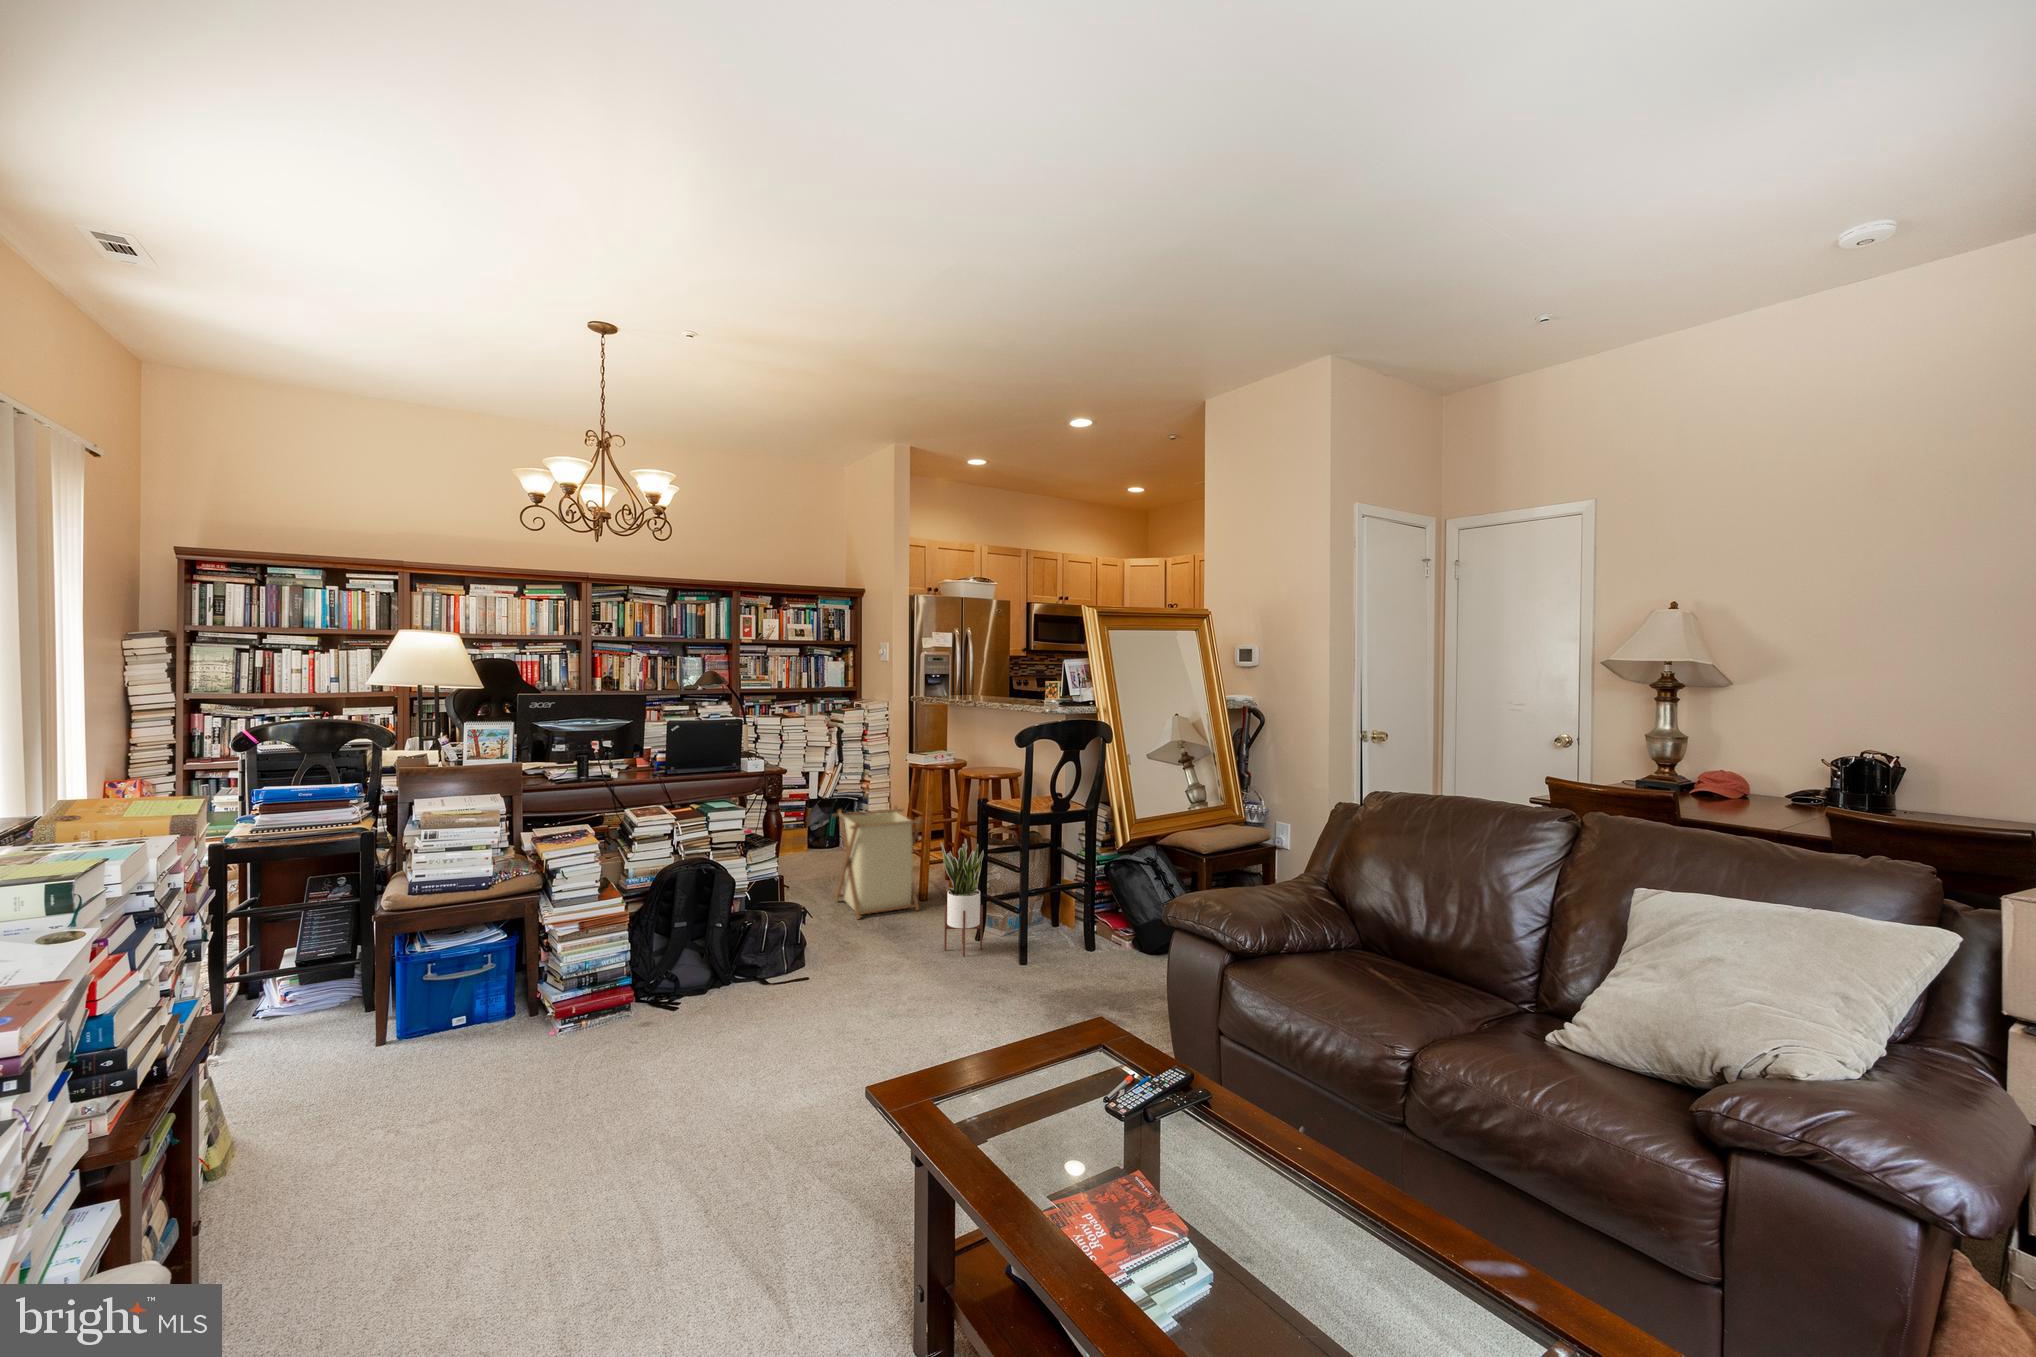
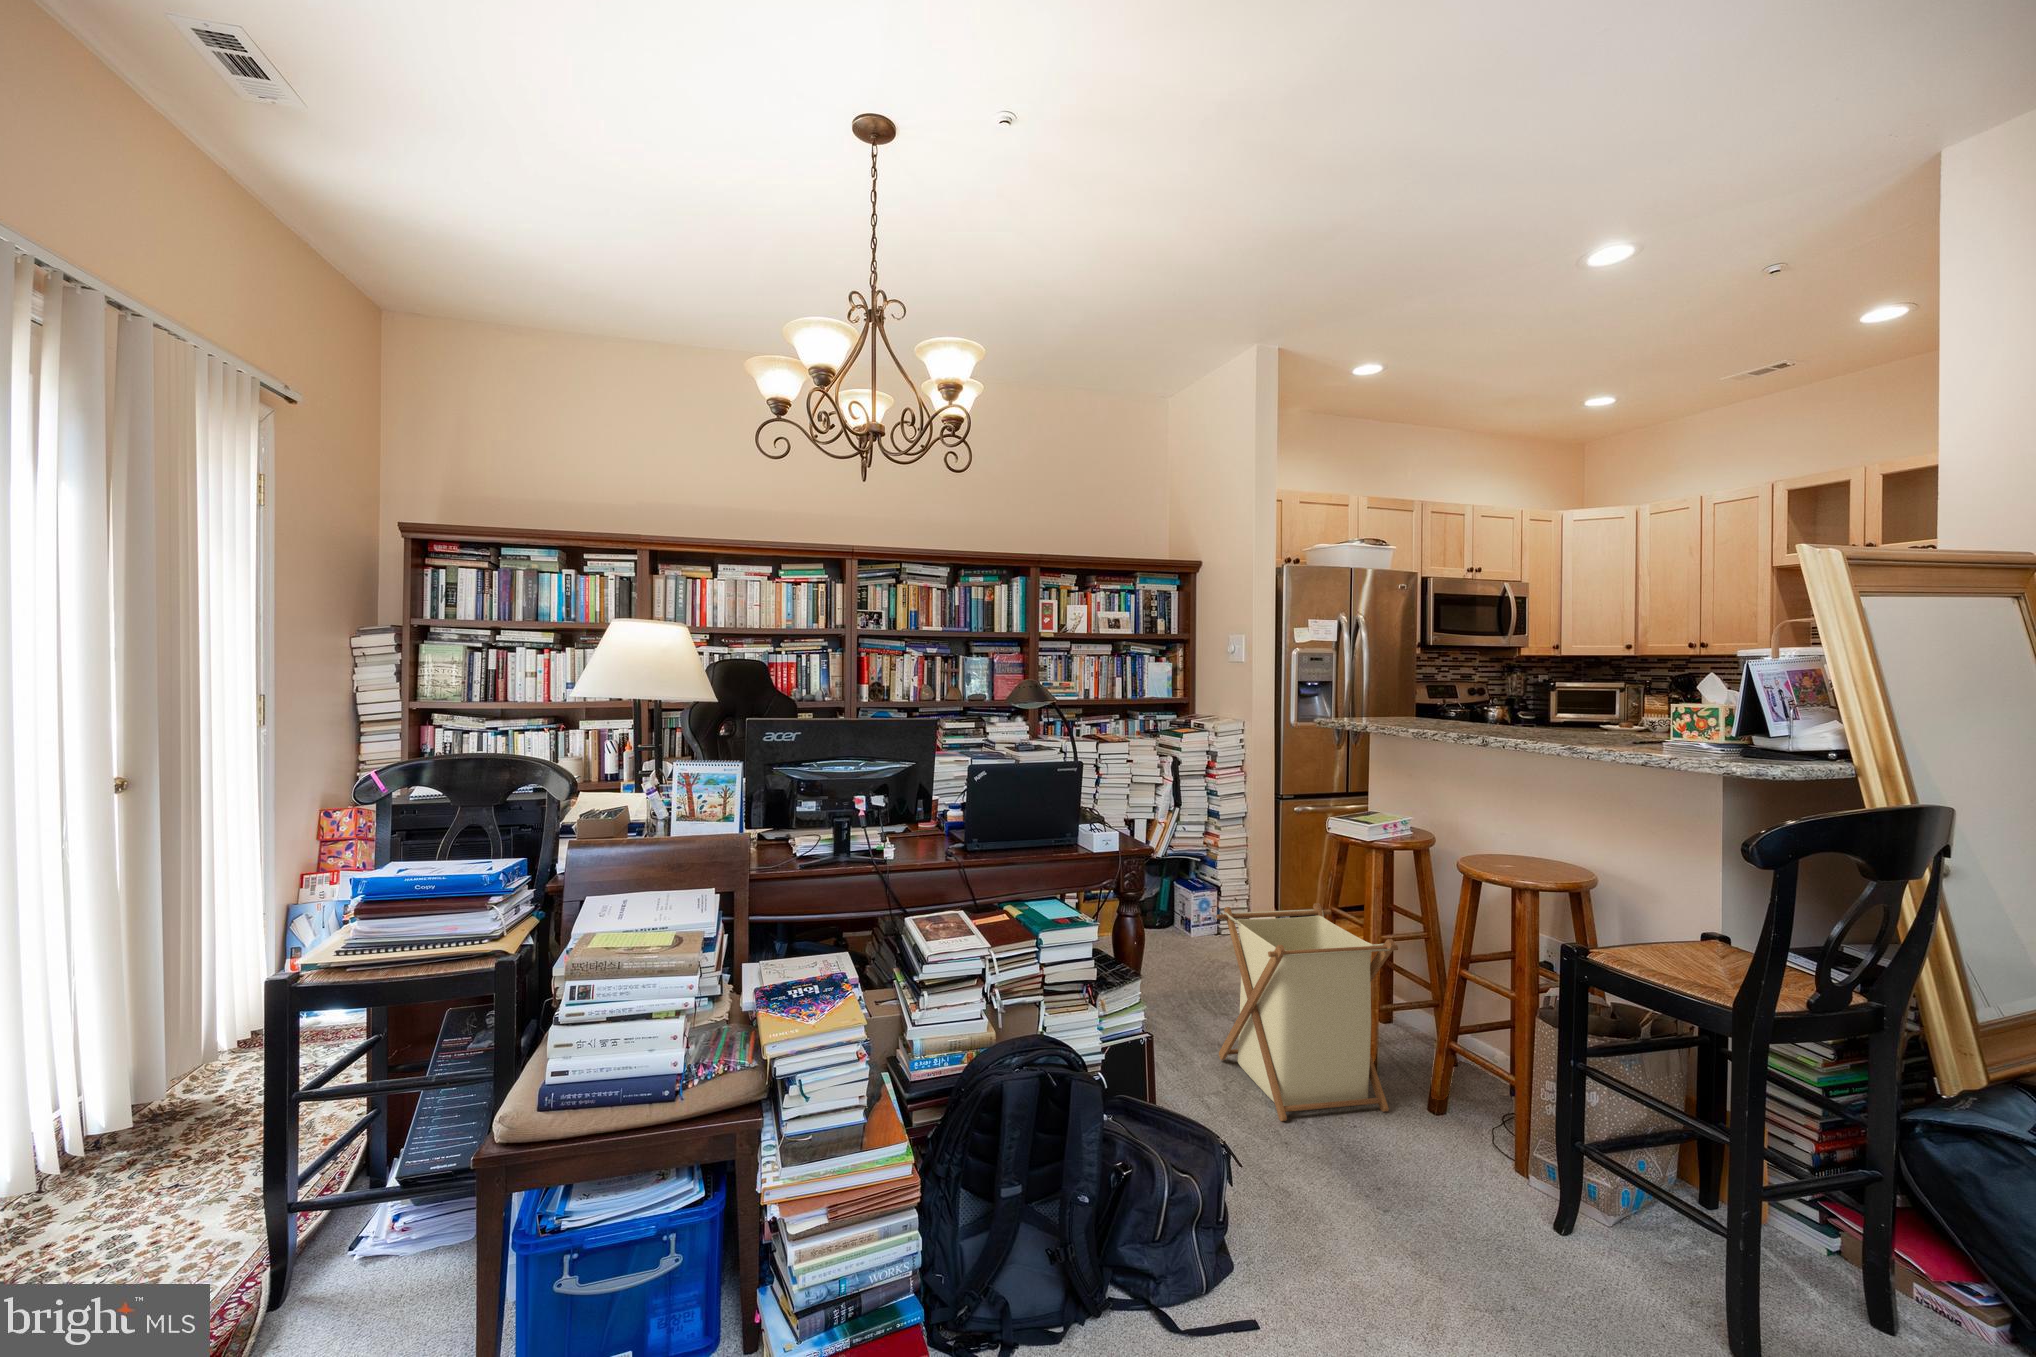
potted plant: present [940,839,984,956] -> none [1528,1037,1621,1309]

